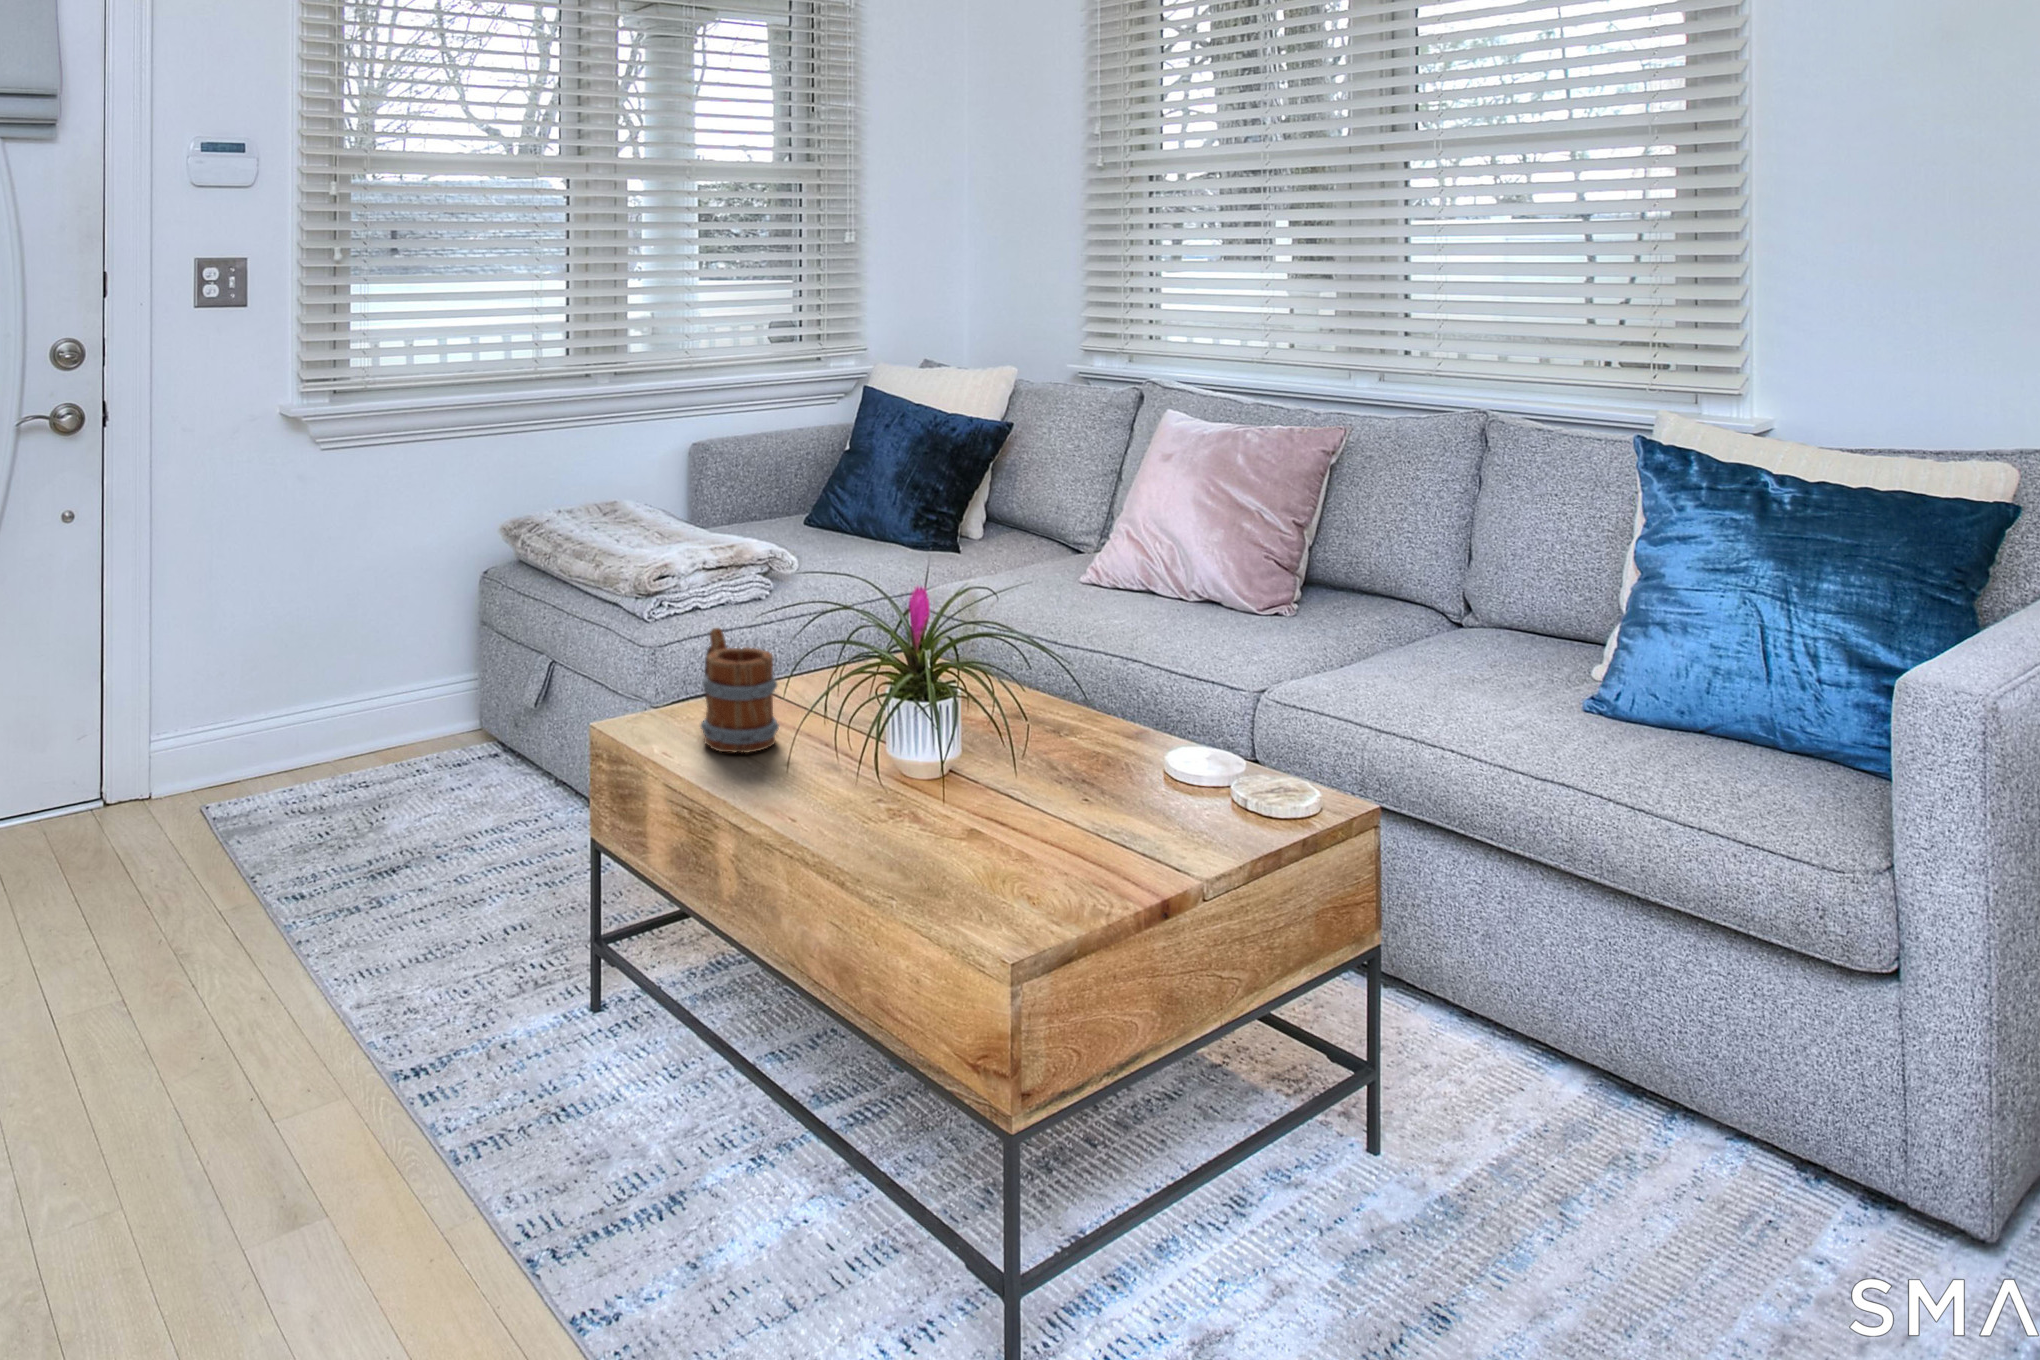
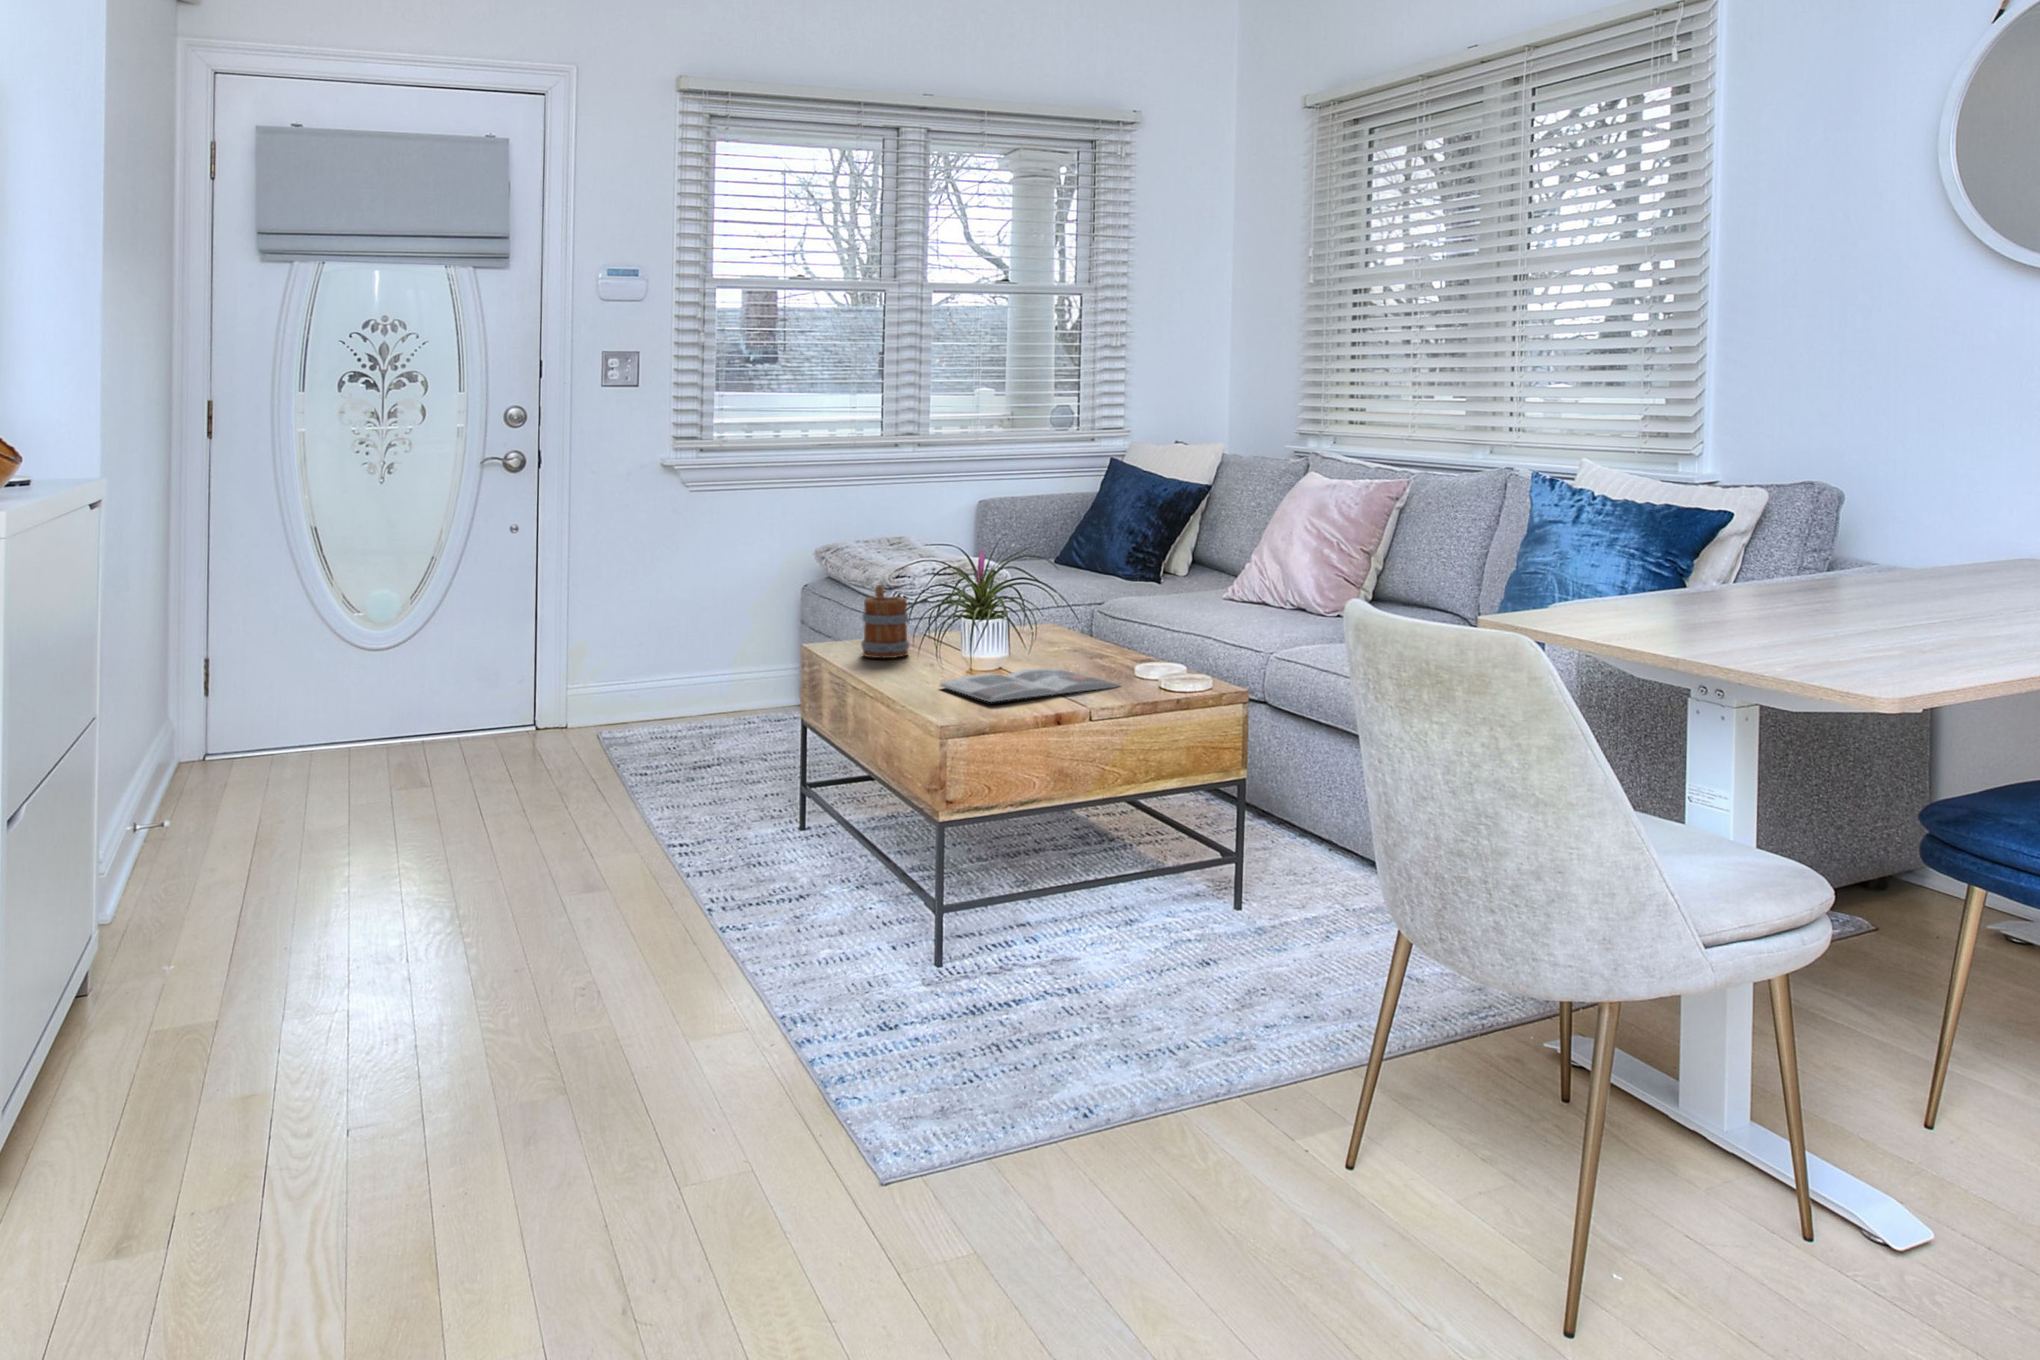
magazine: none [902,766,1180,878] -> present [940,668,1120,702]

